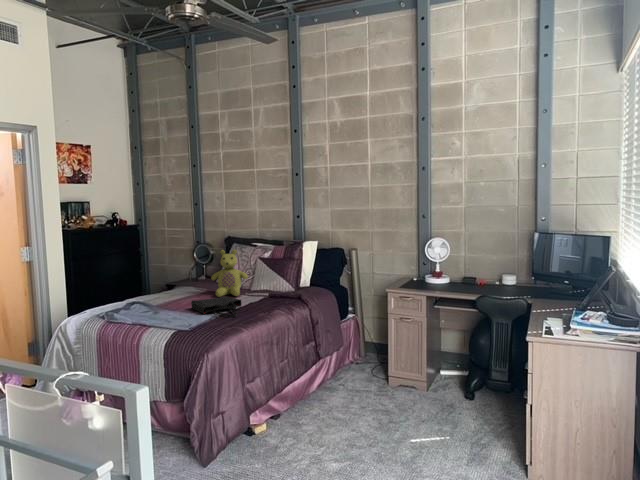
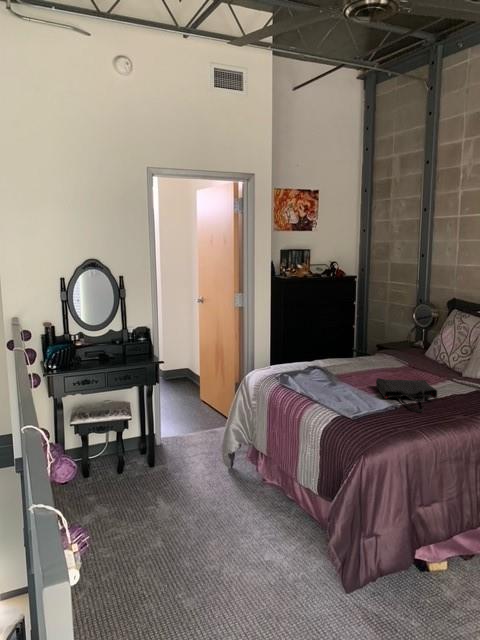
stuffed bear: present [211,250,248,297] -> none [415,319,463,380]

